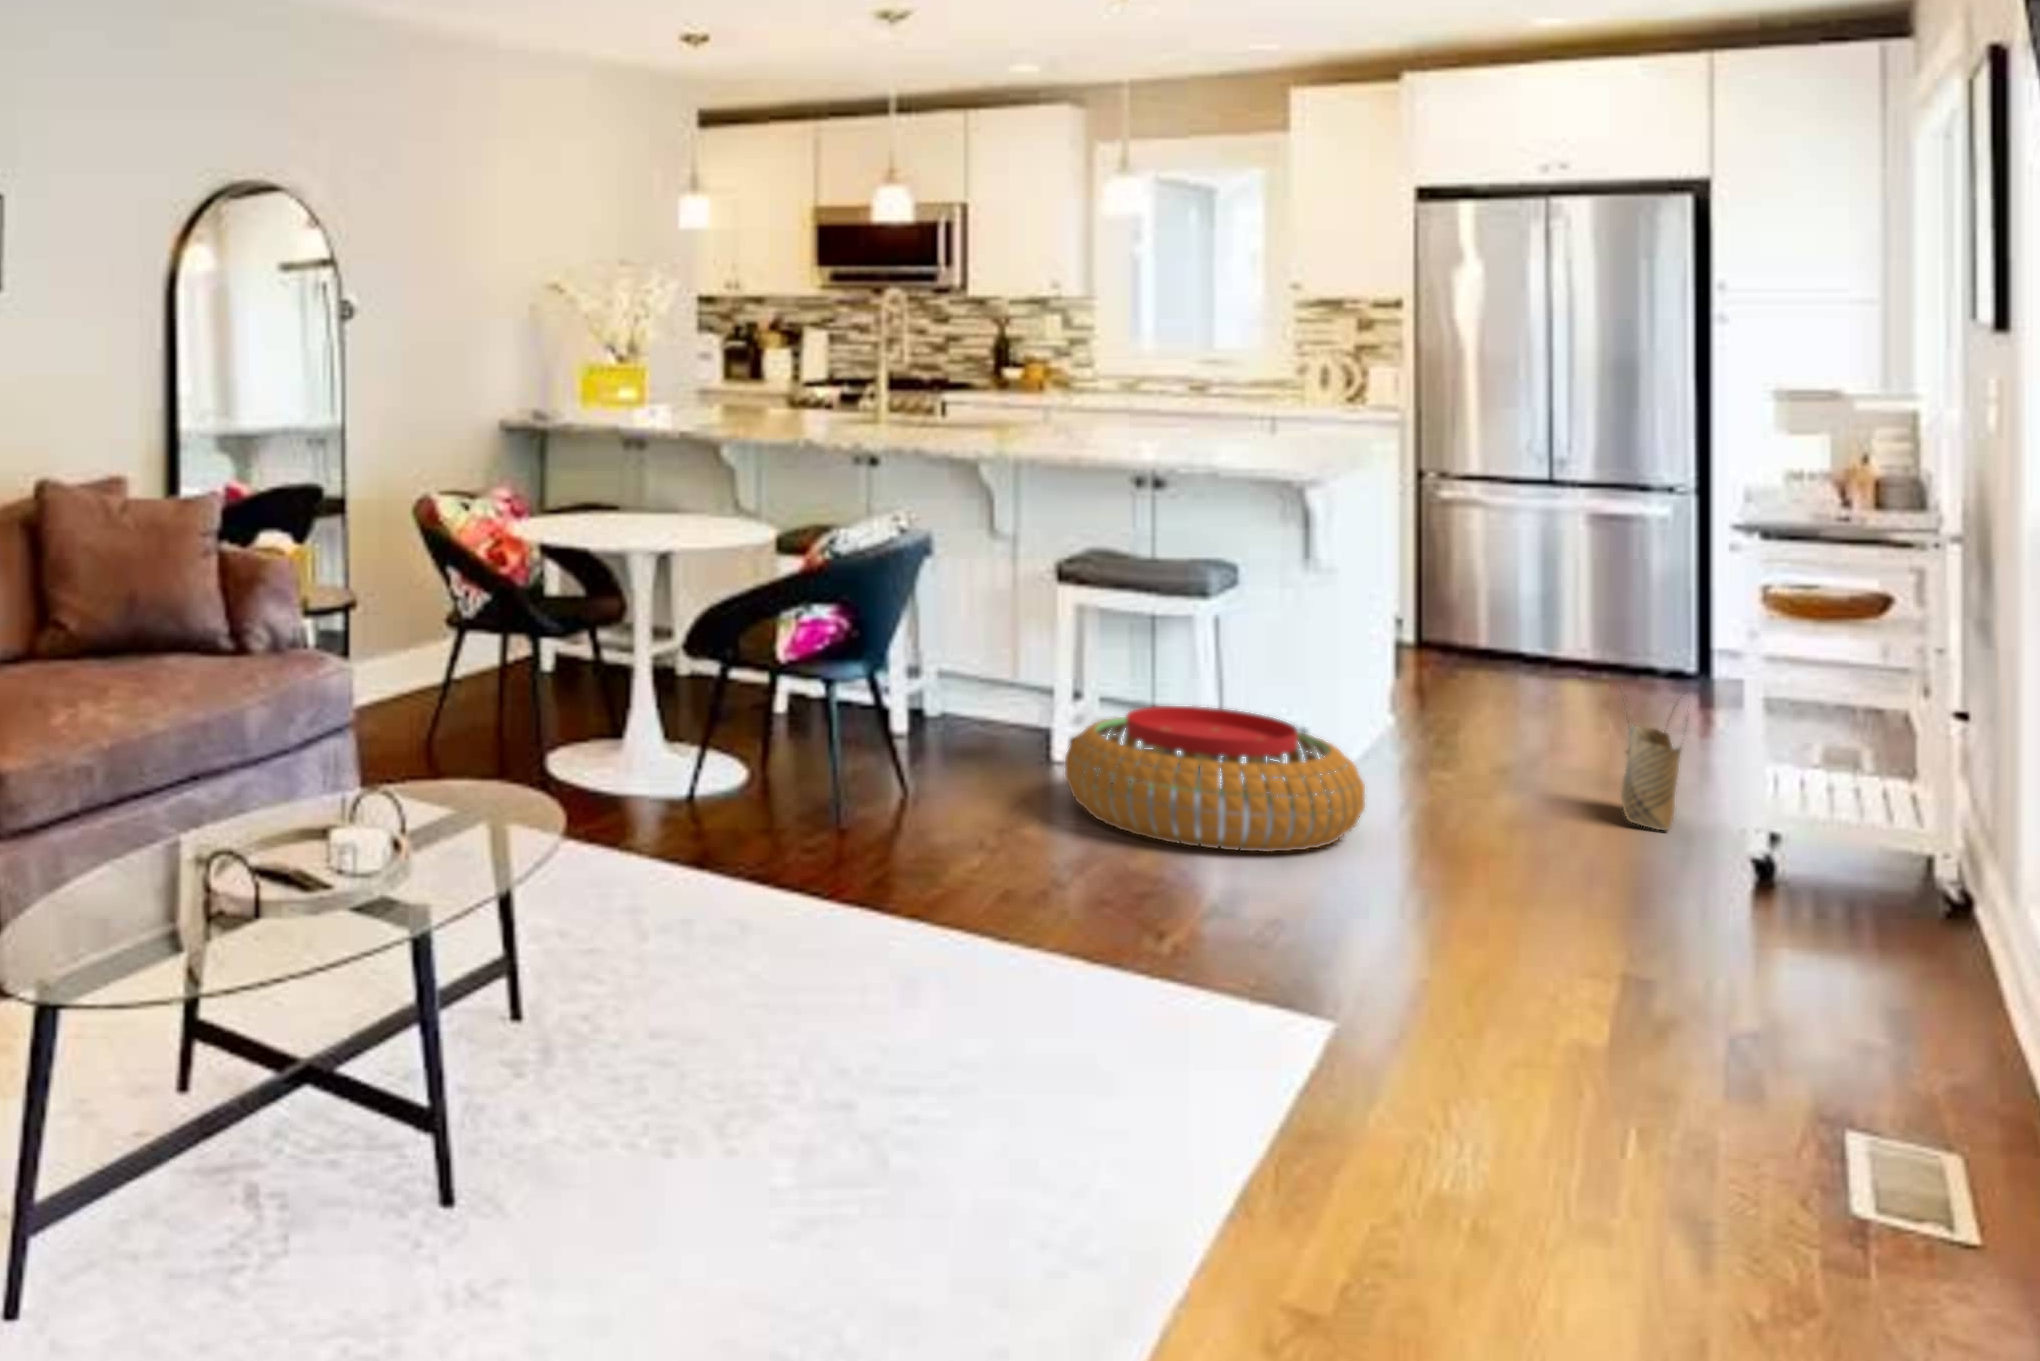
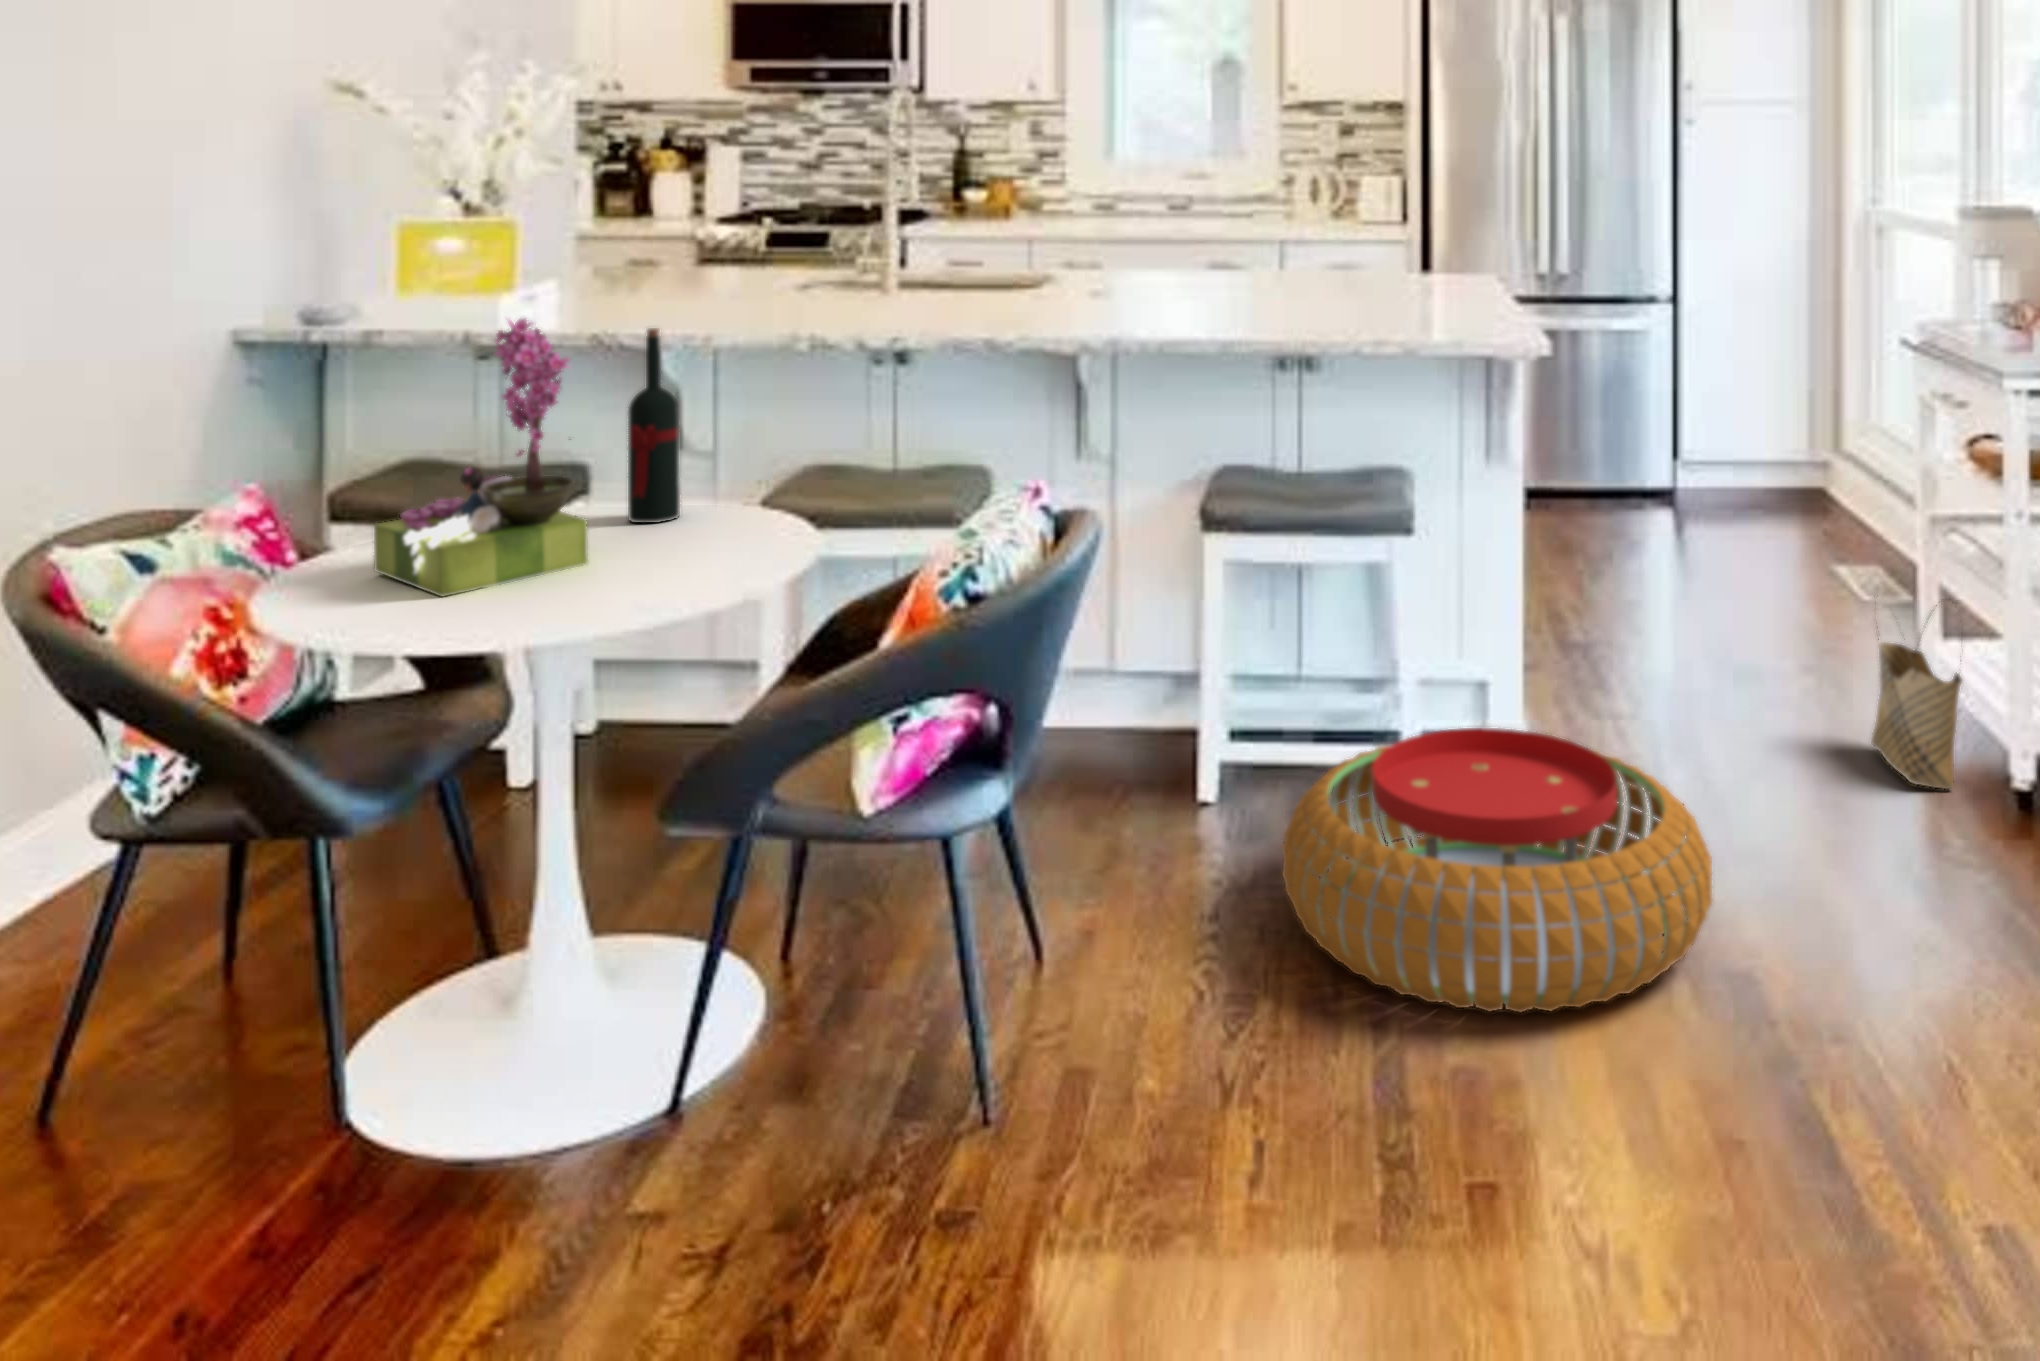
flower arrangement: none [563,398,661,528] -> present [374,318,588,597]
wine bottle: none [687,413,715,517] -> present [628,328,680,523]

